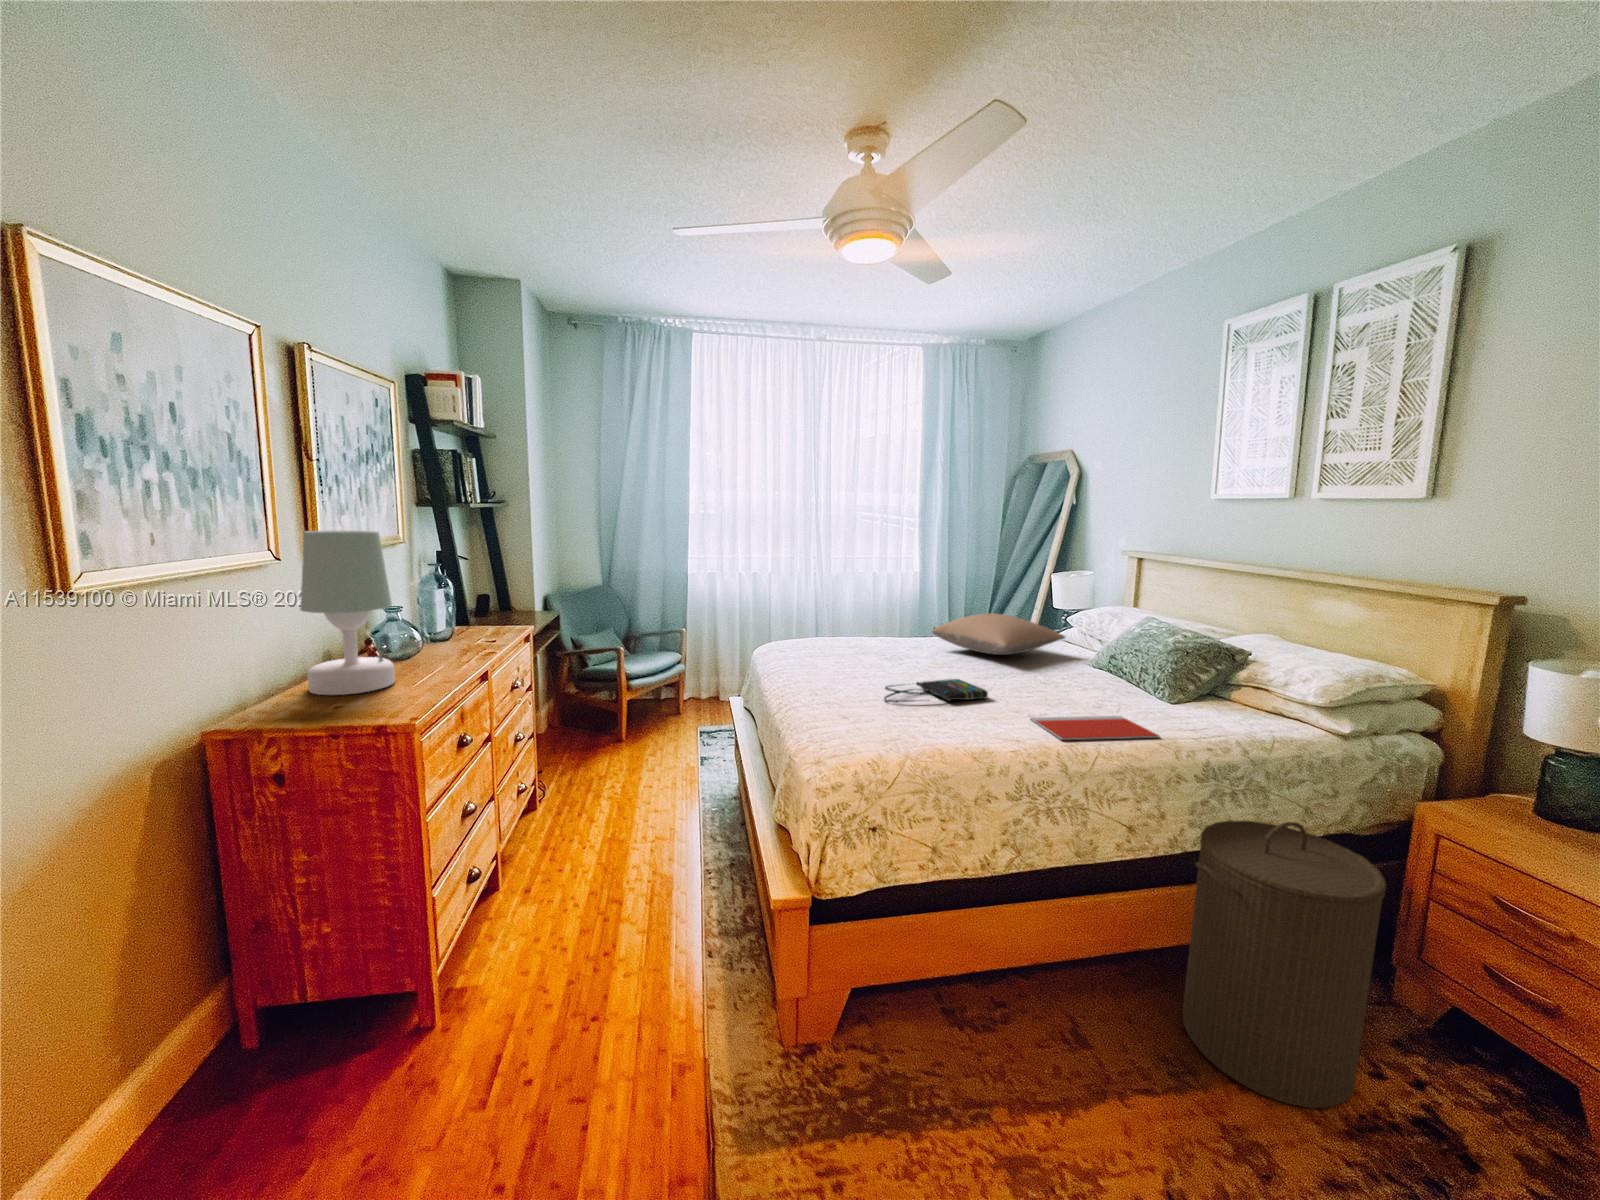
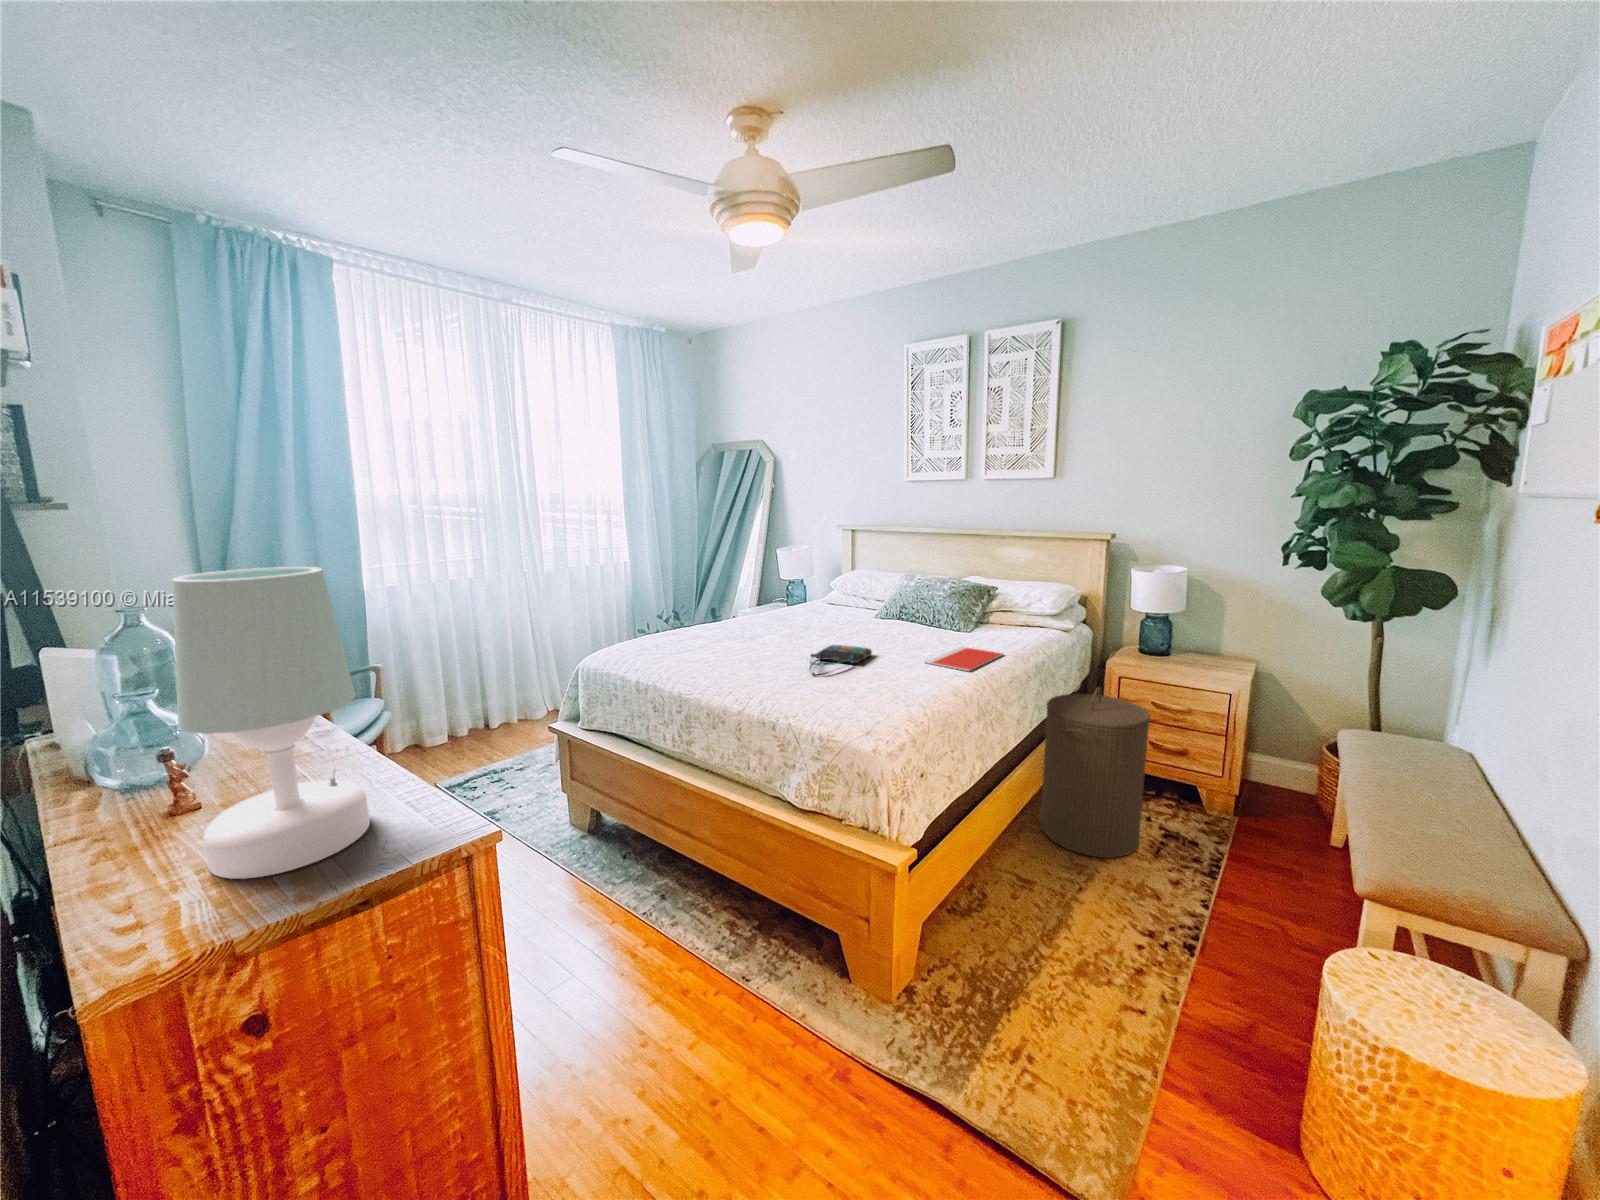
pillow: present [932,613,1065,655] -> none [748,586,845,621]

